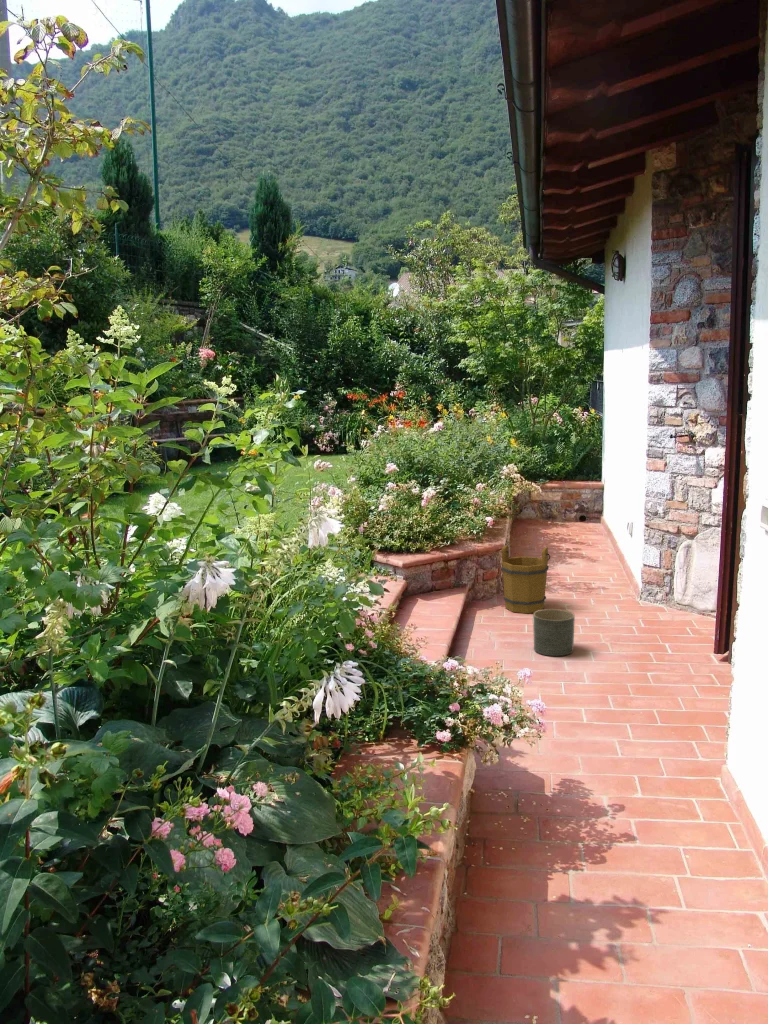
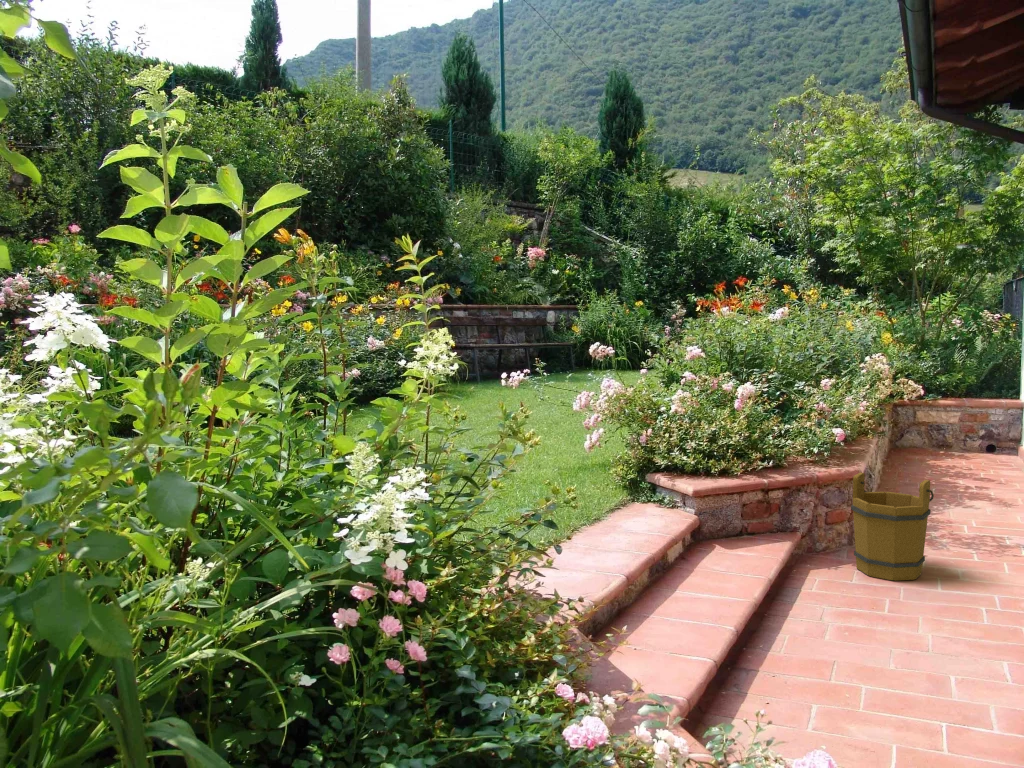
planter: present [533,609,575,656] -> none [895,581,974,668]

